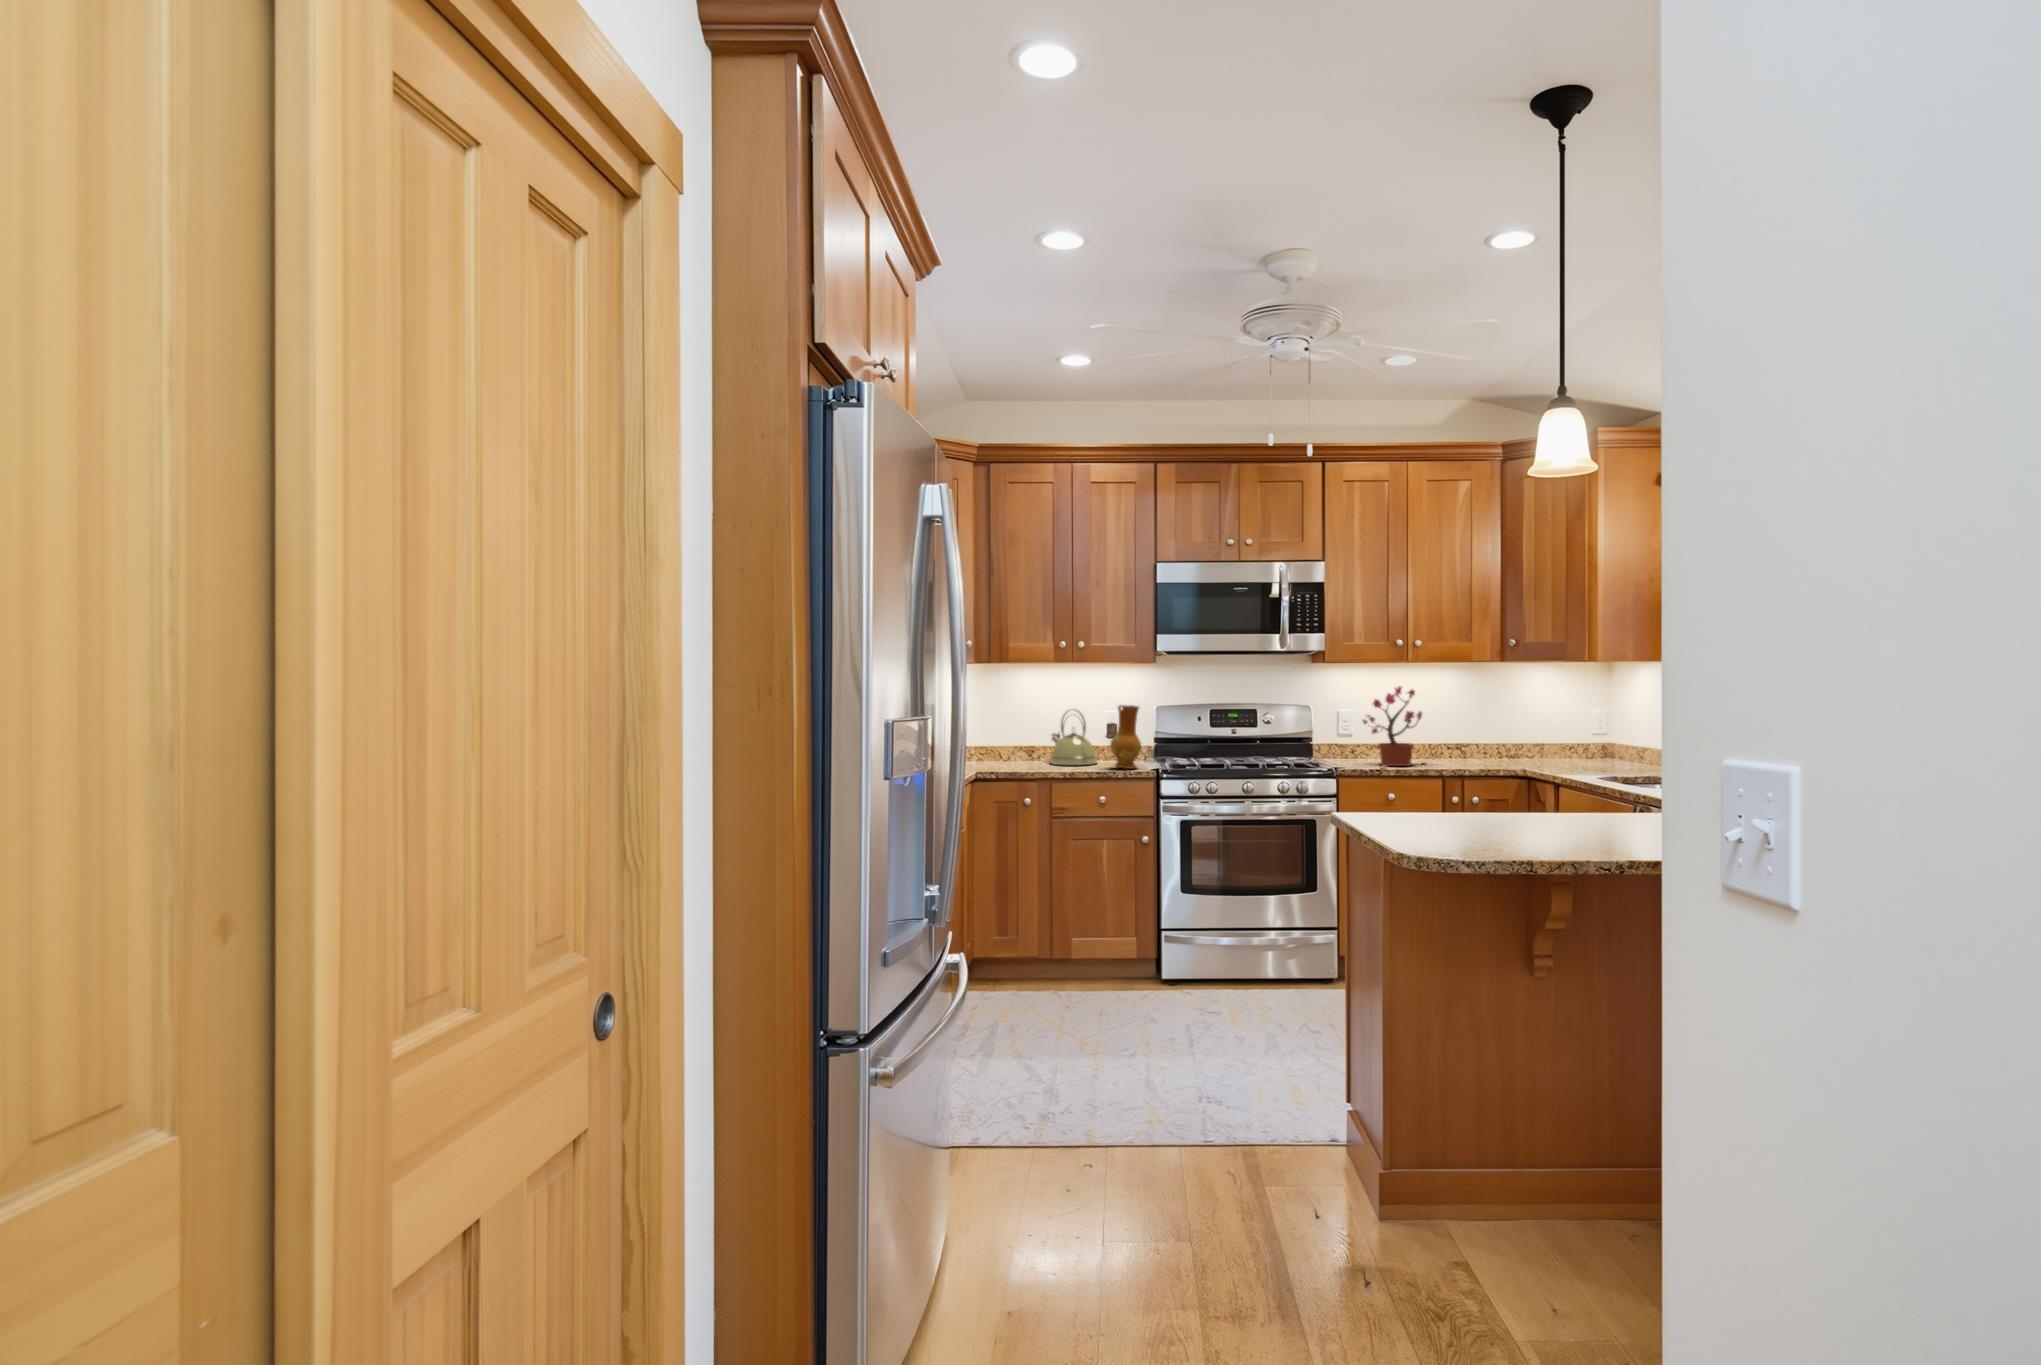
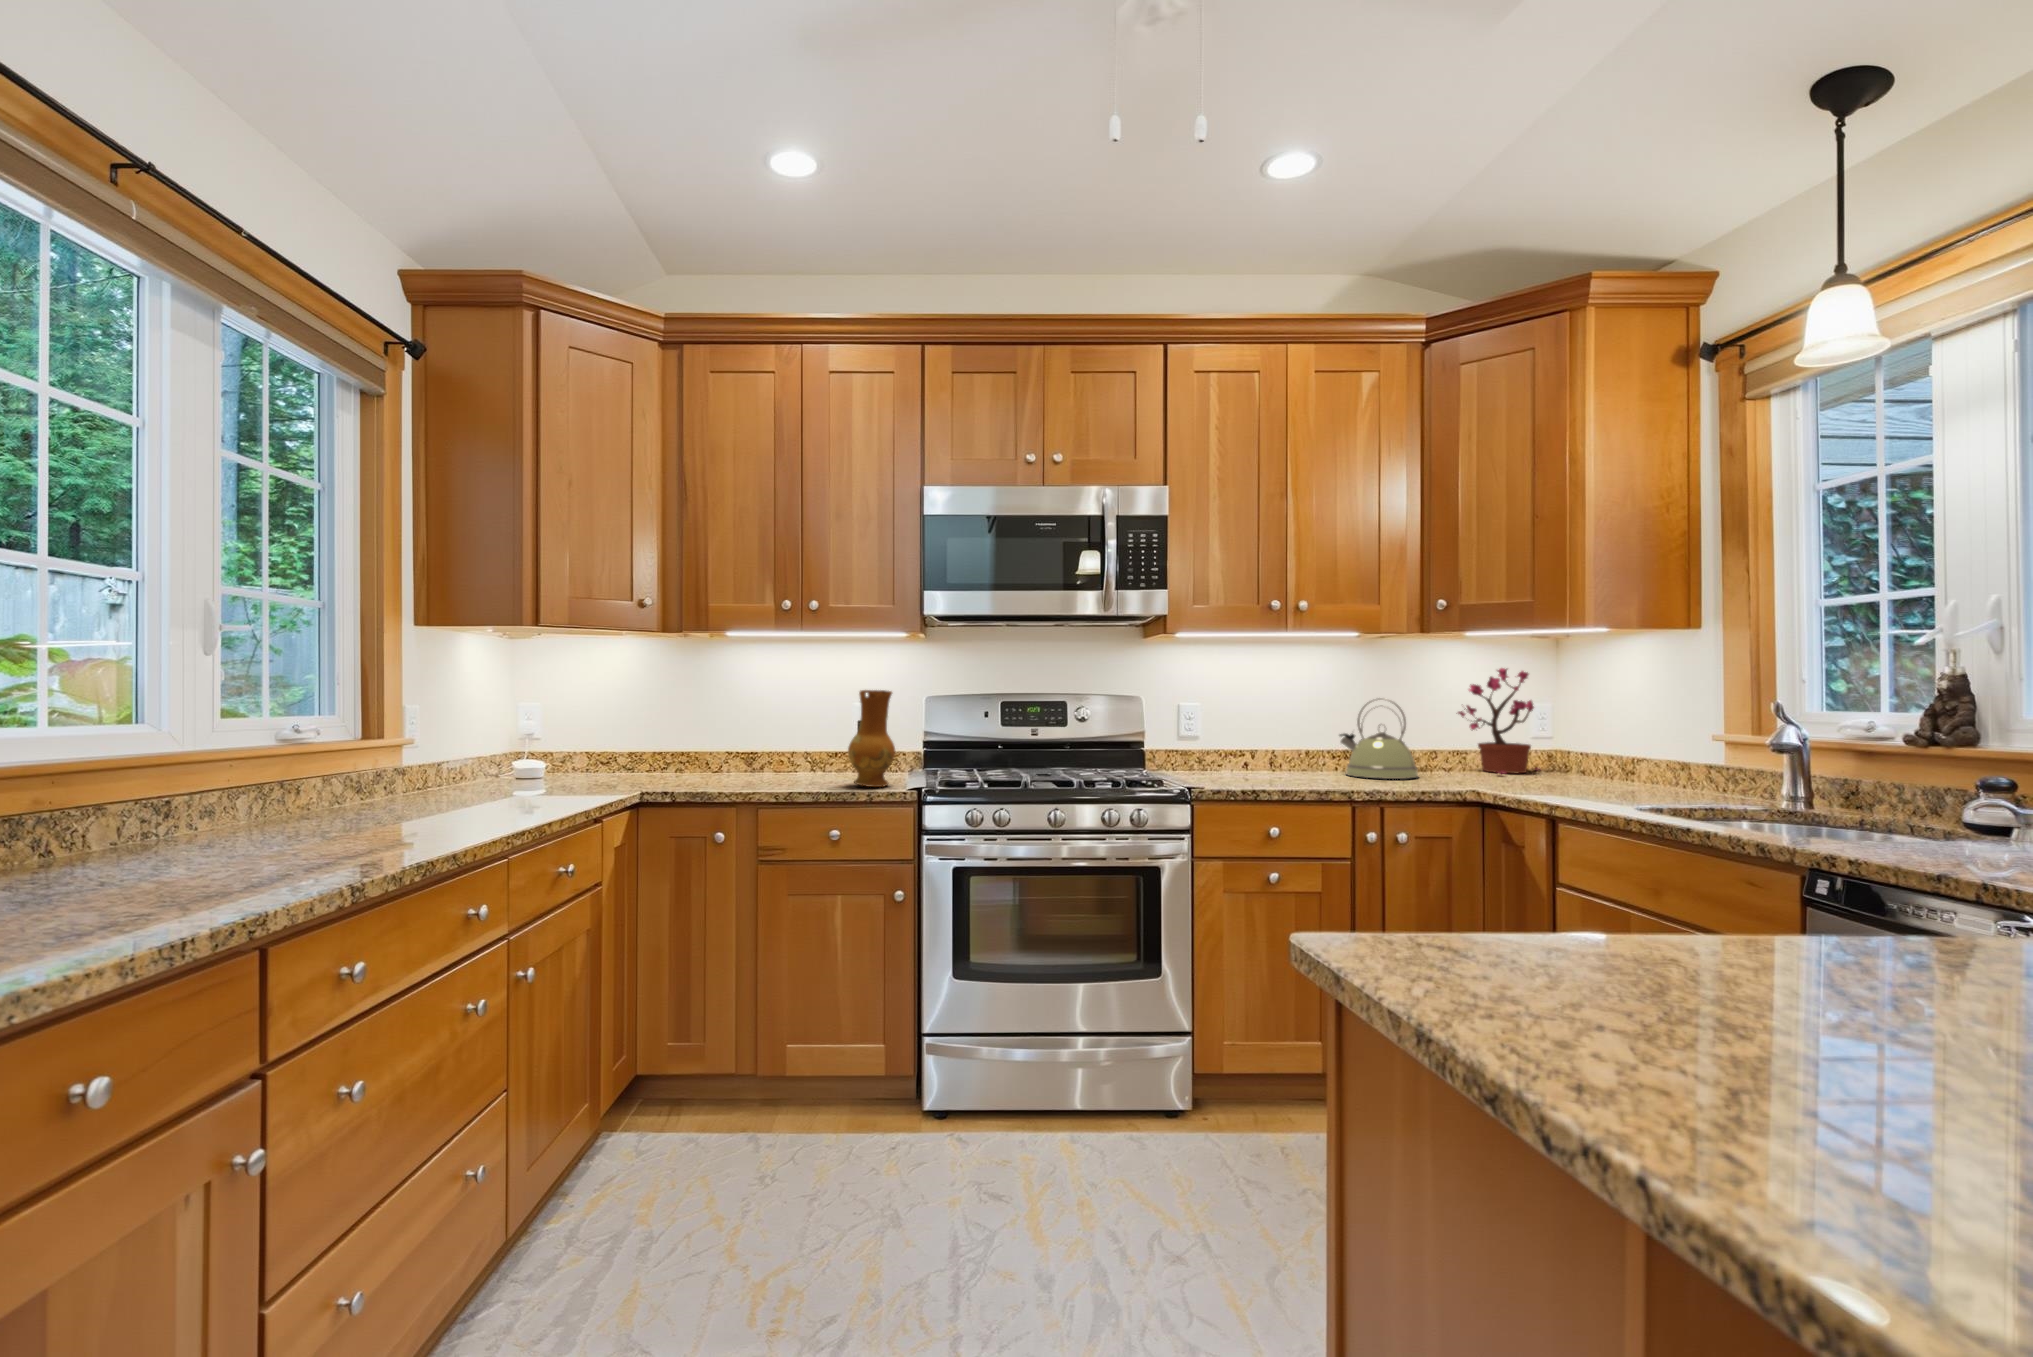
potted plant: present [1363,686,1424,767] -> present [1458,668,1540,774]
kettle: present [1050,711,1097,765] -> present [1340,698,1418,779]

